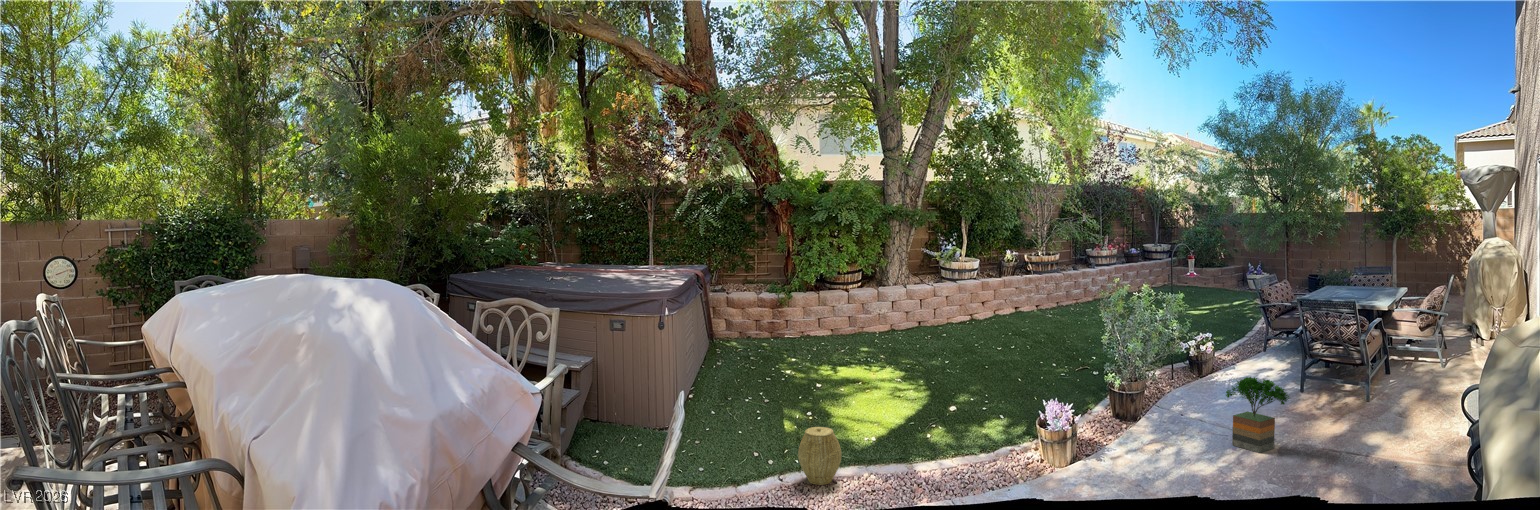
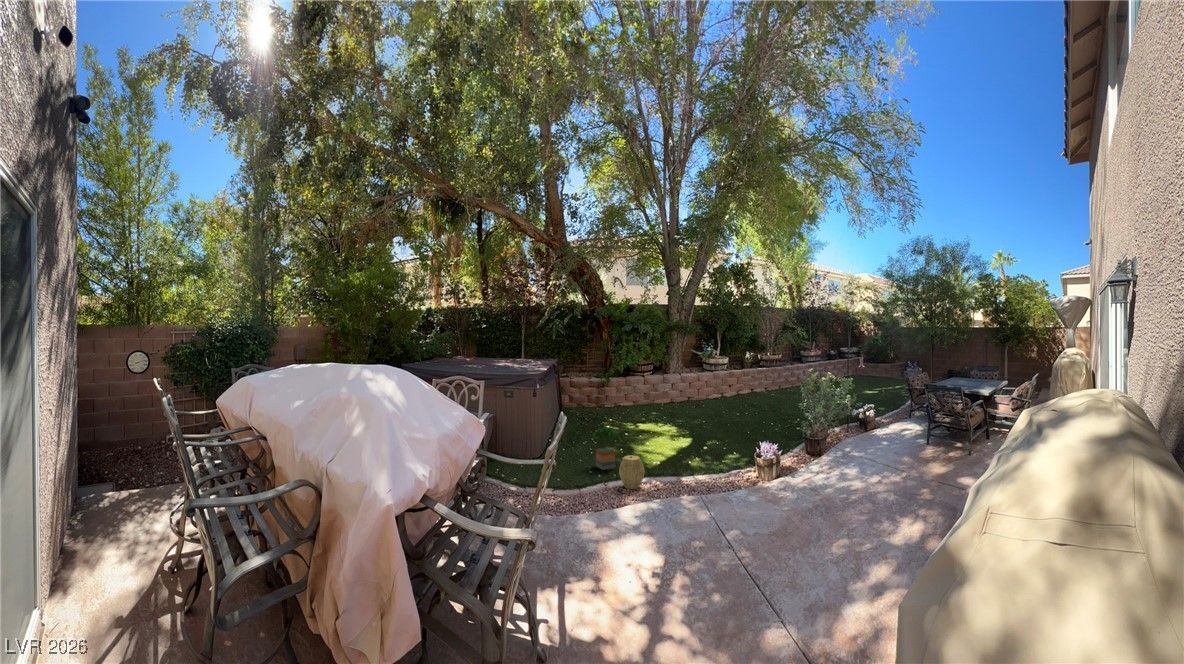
potted tree: present [1226,377,1289,453] -> present [593,428,621,470]

